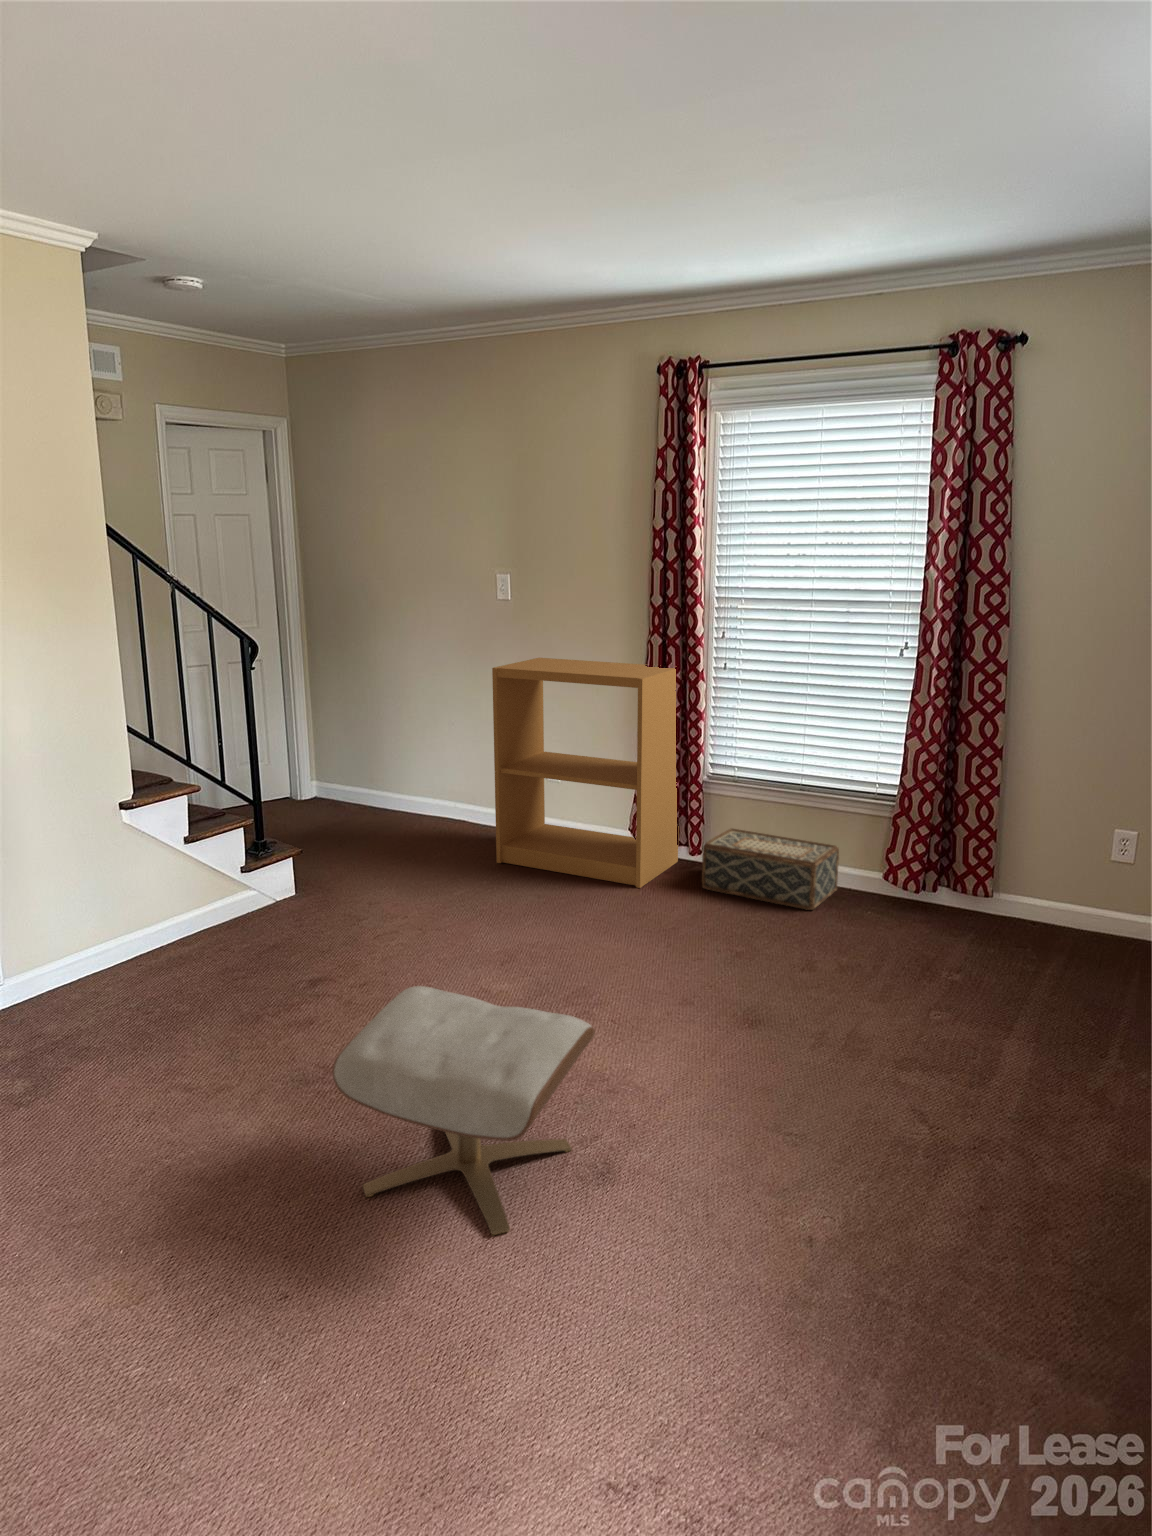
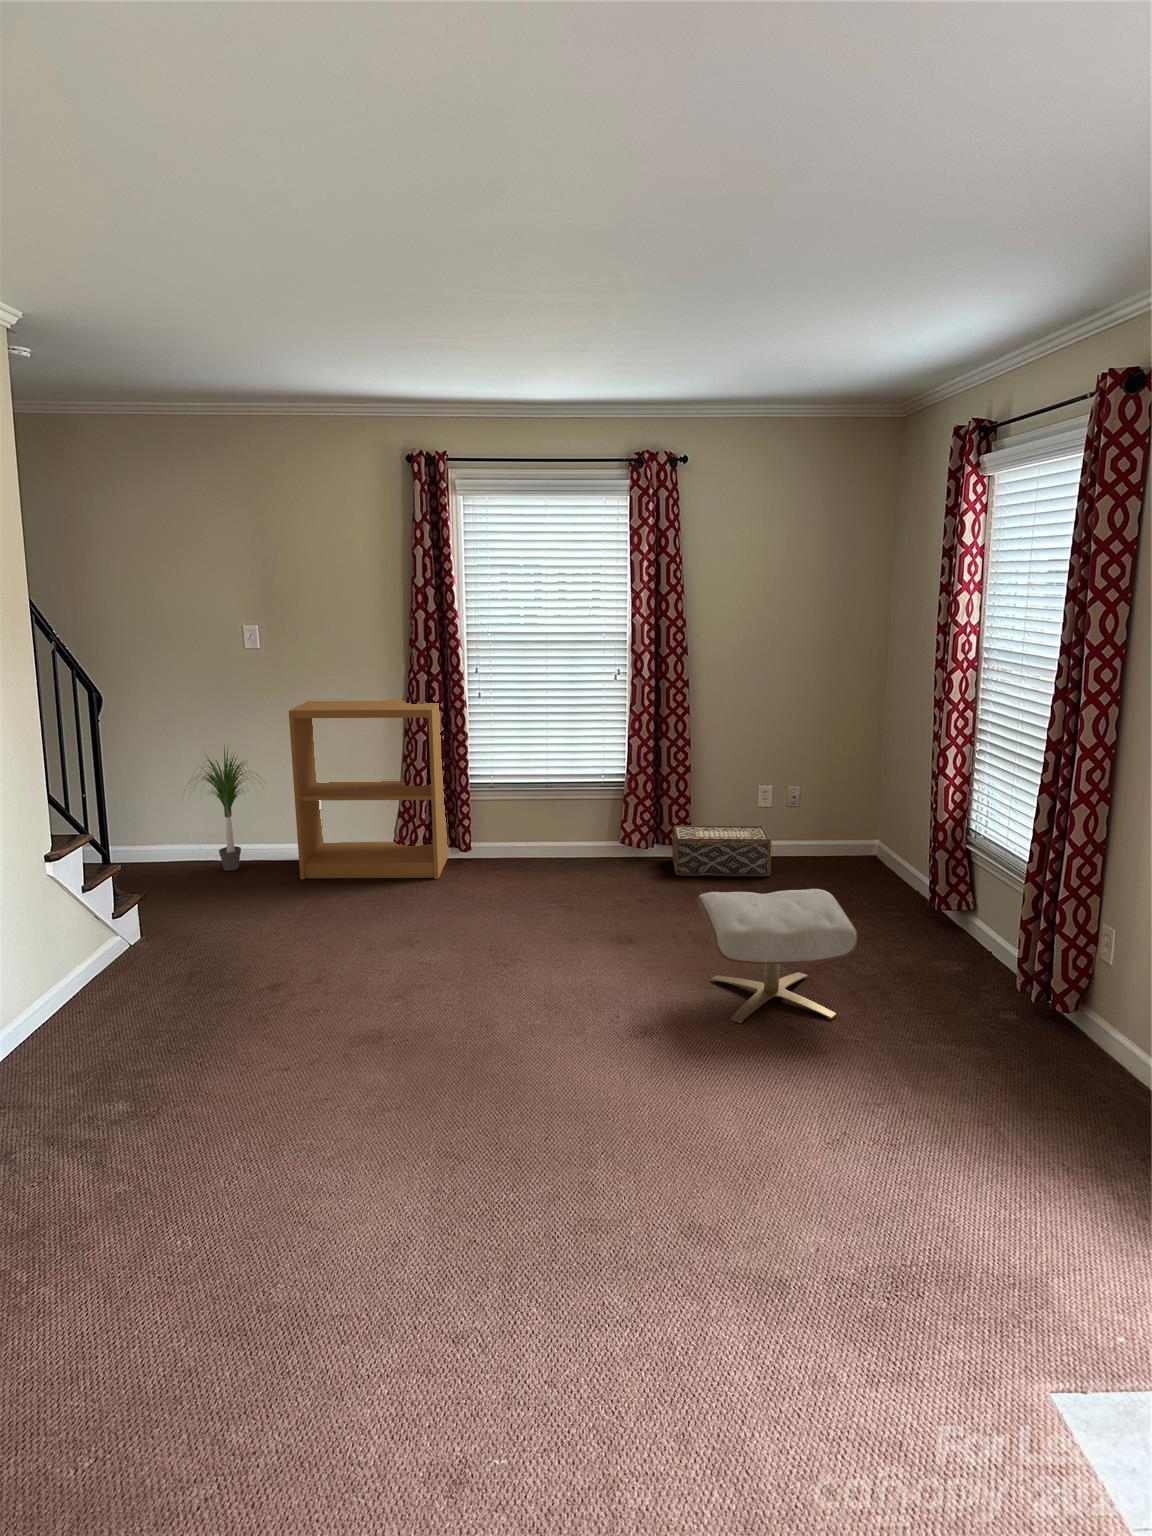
potted plant: none [397,696,490,841] -> present [188,747,258,871]
woven basket: present [702,829,839,910] -> present [672,825,771,876]
ottoman: present [332,986,595,1235] -> present [697,889,858,1023]

